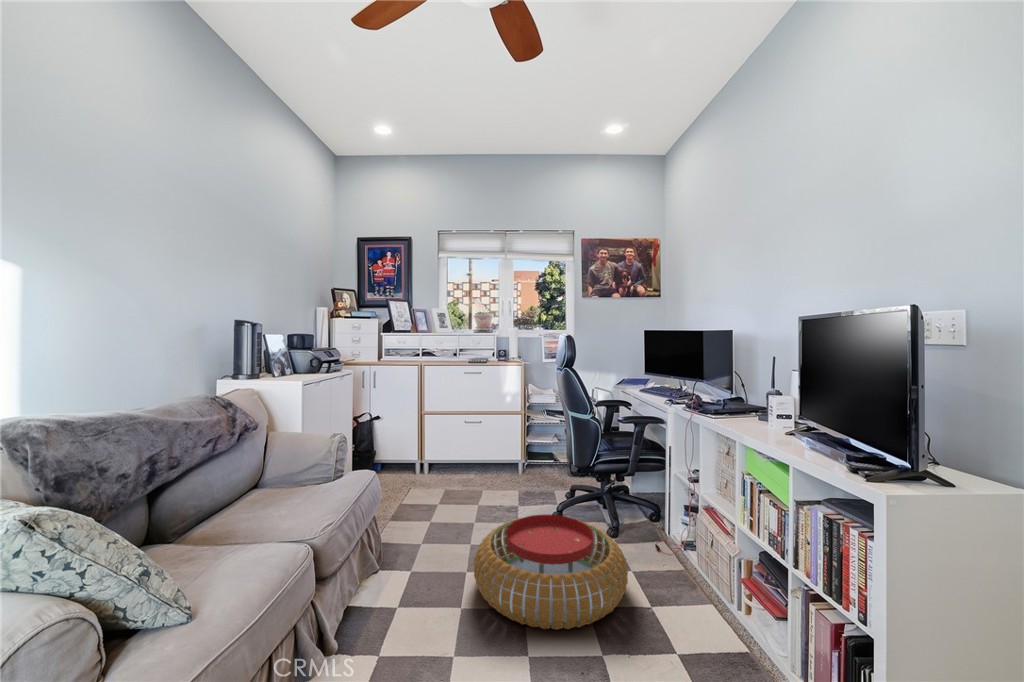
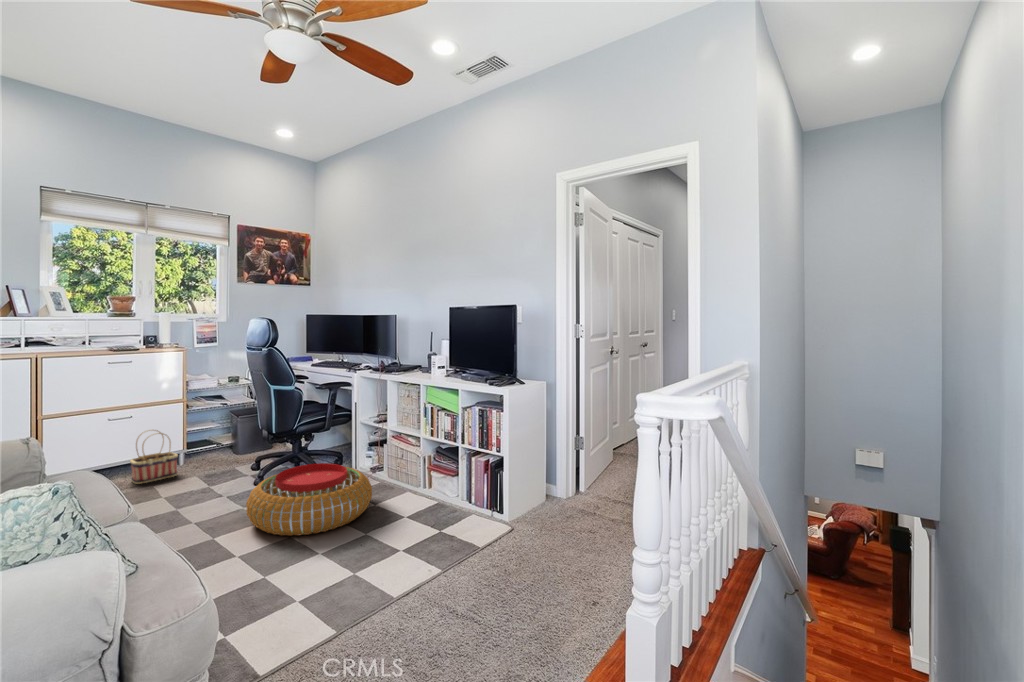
basket: none [475,434,508,482] -> present [130,430,178,484]

